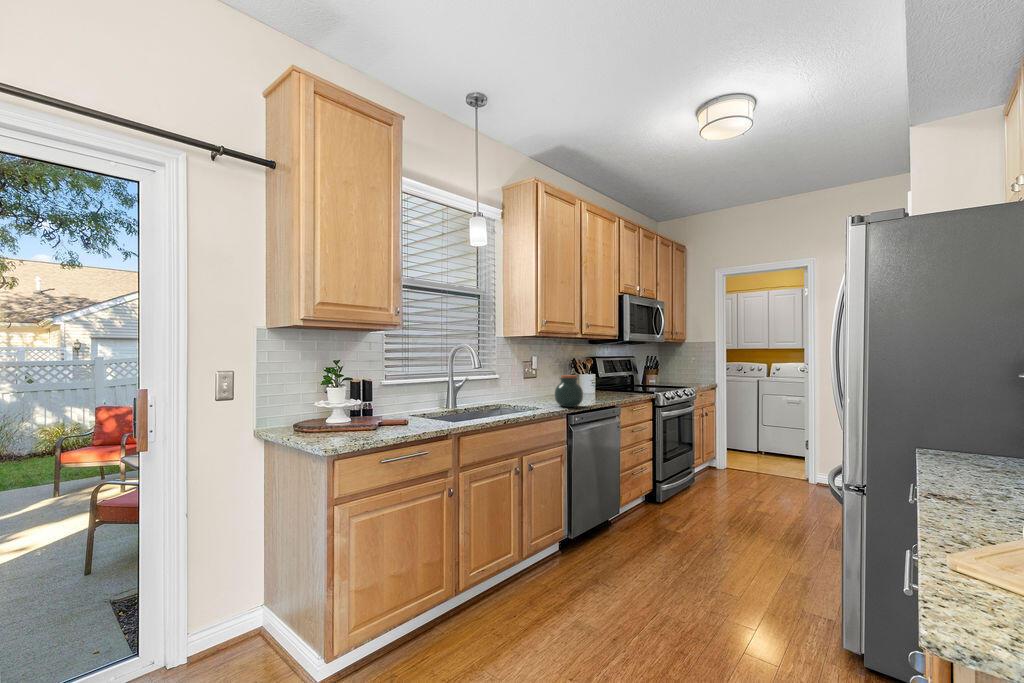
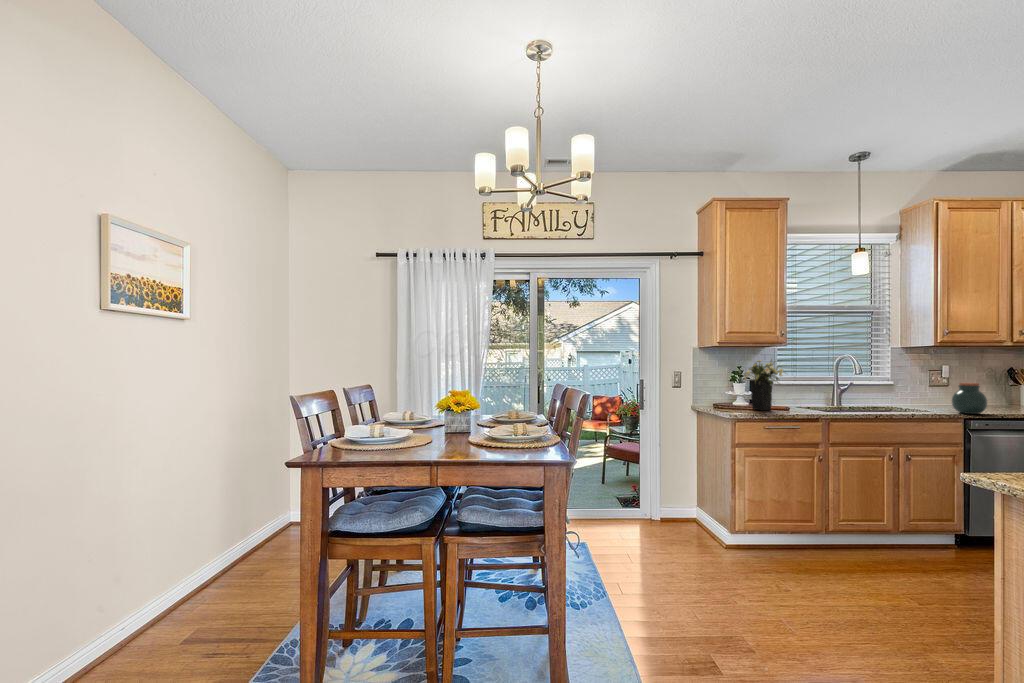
flower arrangement: none [343,350,411,431] -> present [743,359,783,410]

